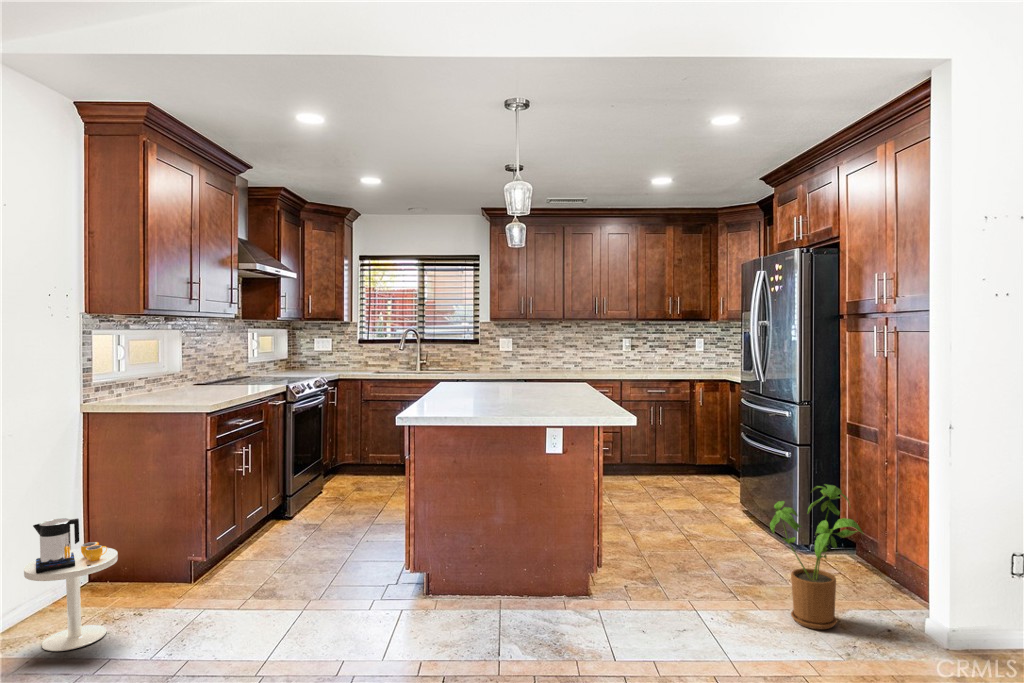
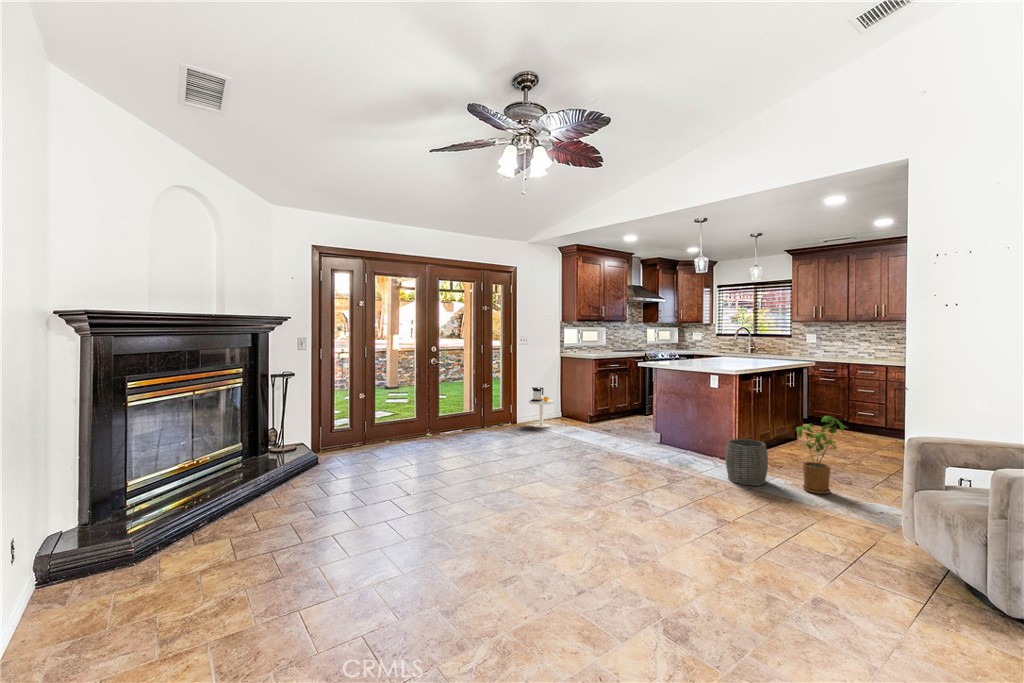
woven basket: none [682,554,764,659] -> present [726,439,768,486]

